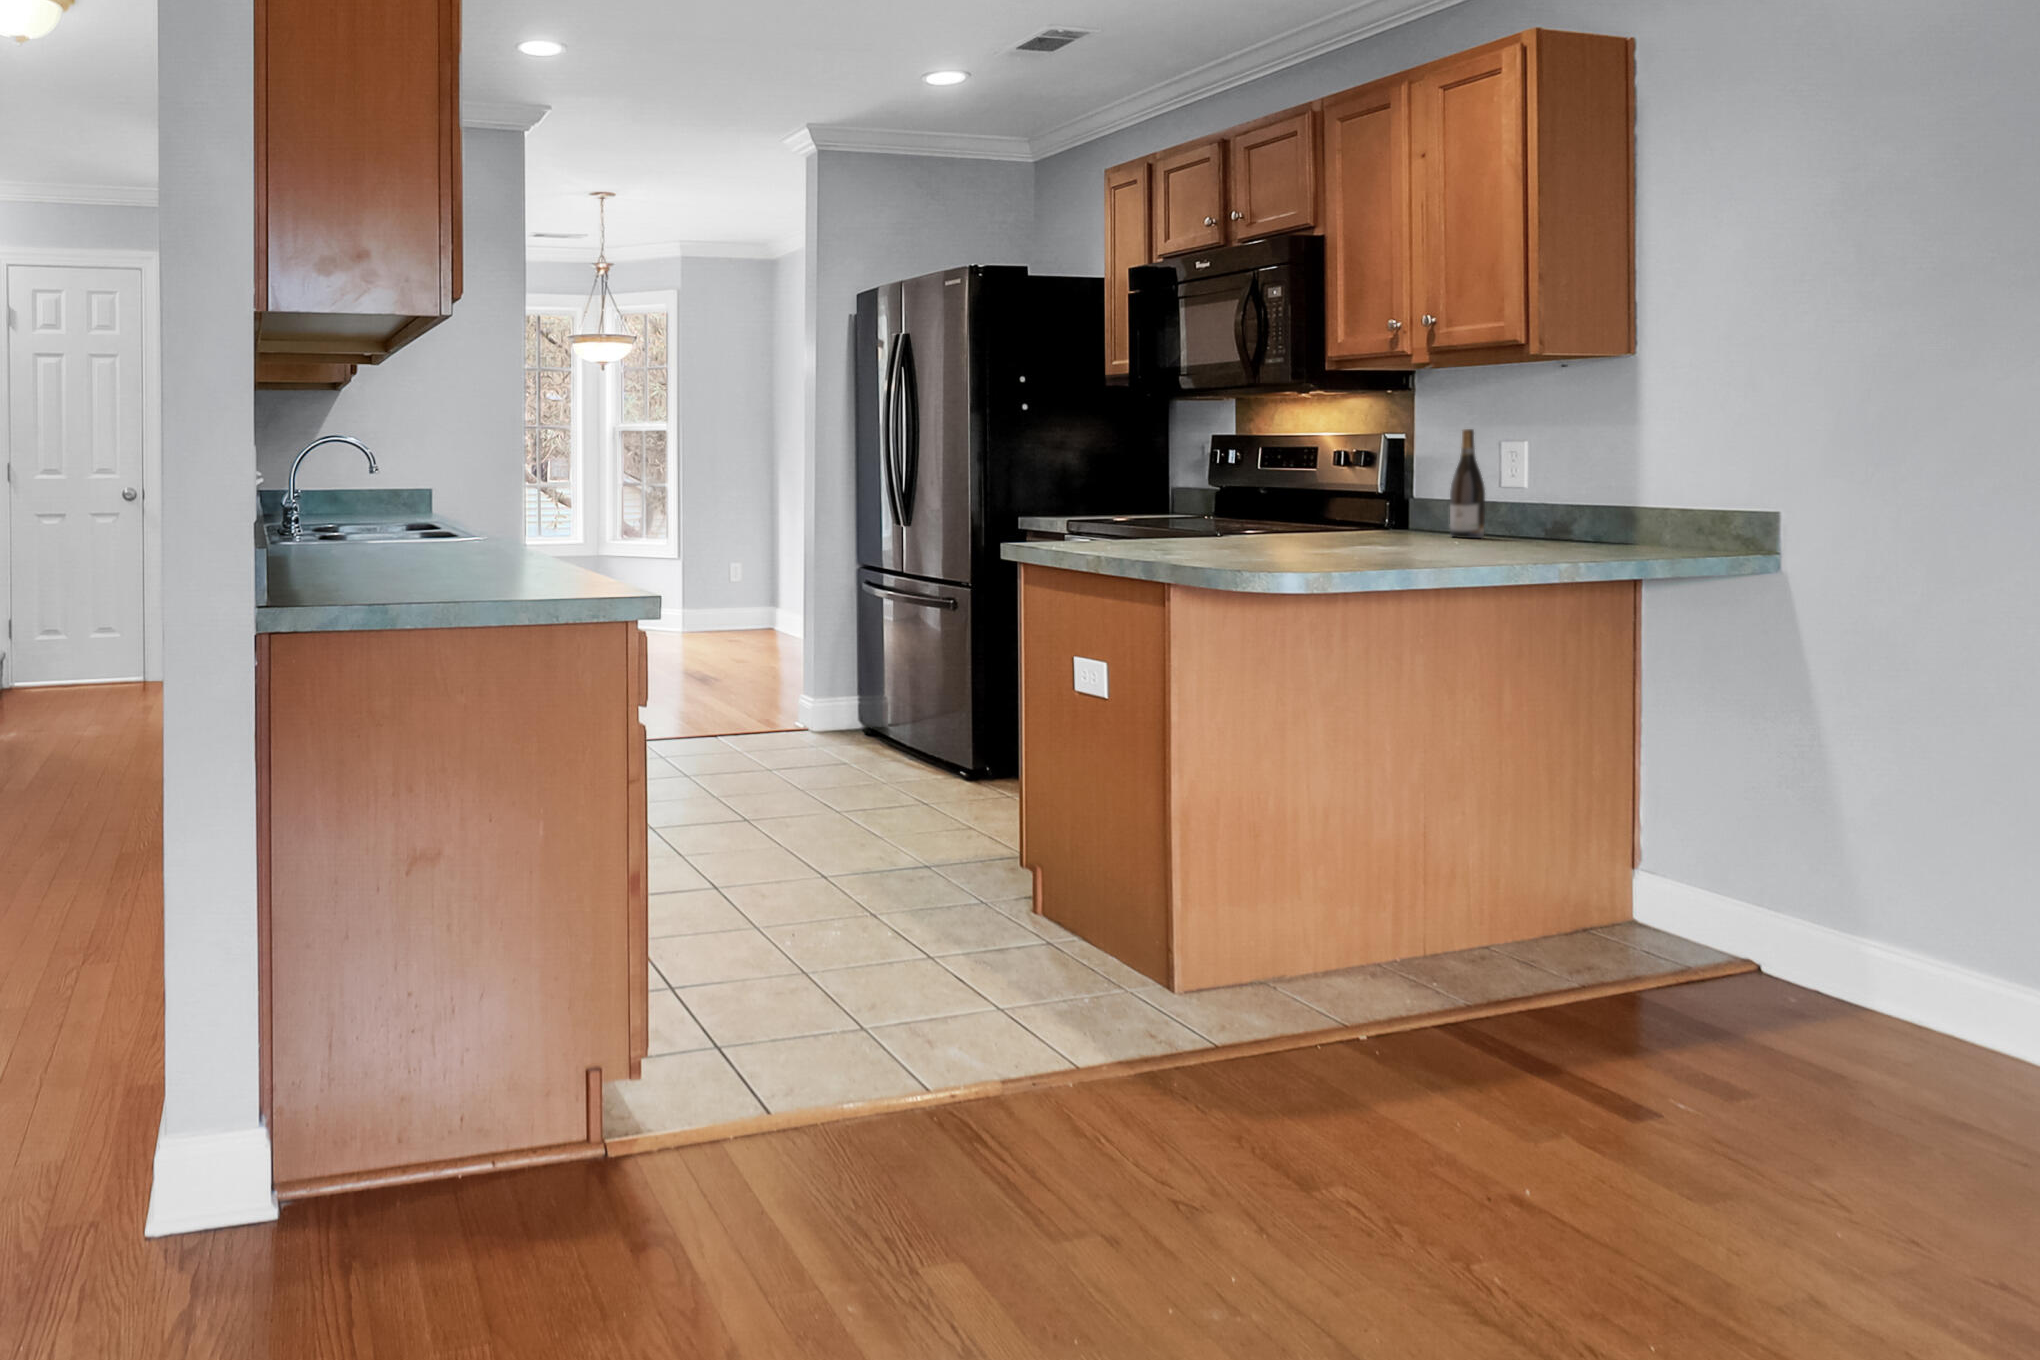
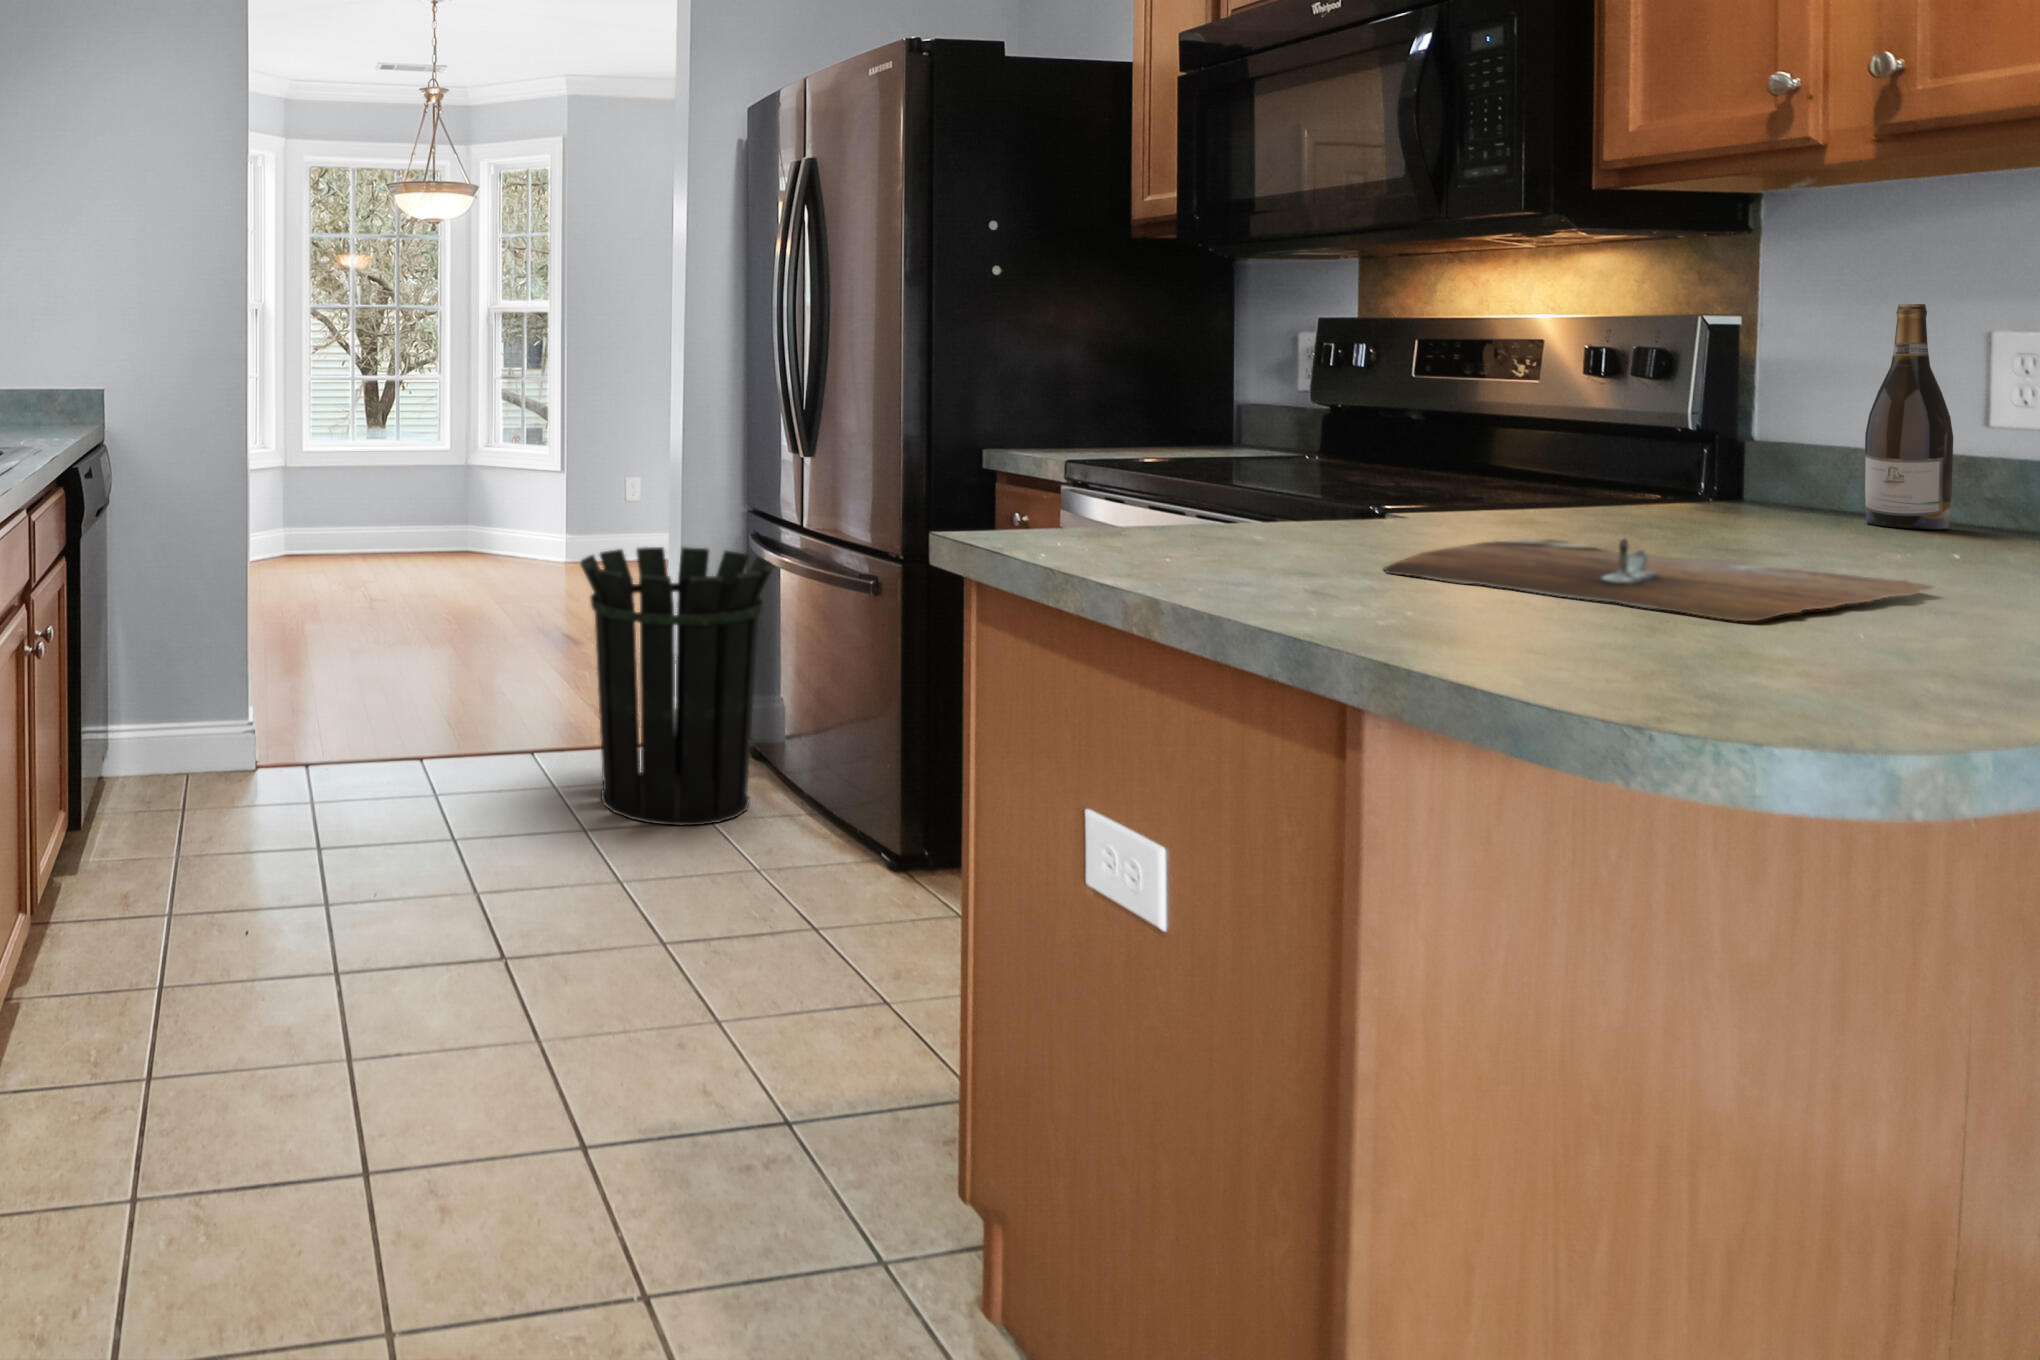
cutting board: none [1202,533,1416,558] -> present [1384,538,1932,621]
waste bin: none [758,592,885,765] -> present [581,547,774,825]

